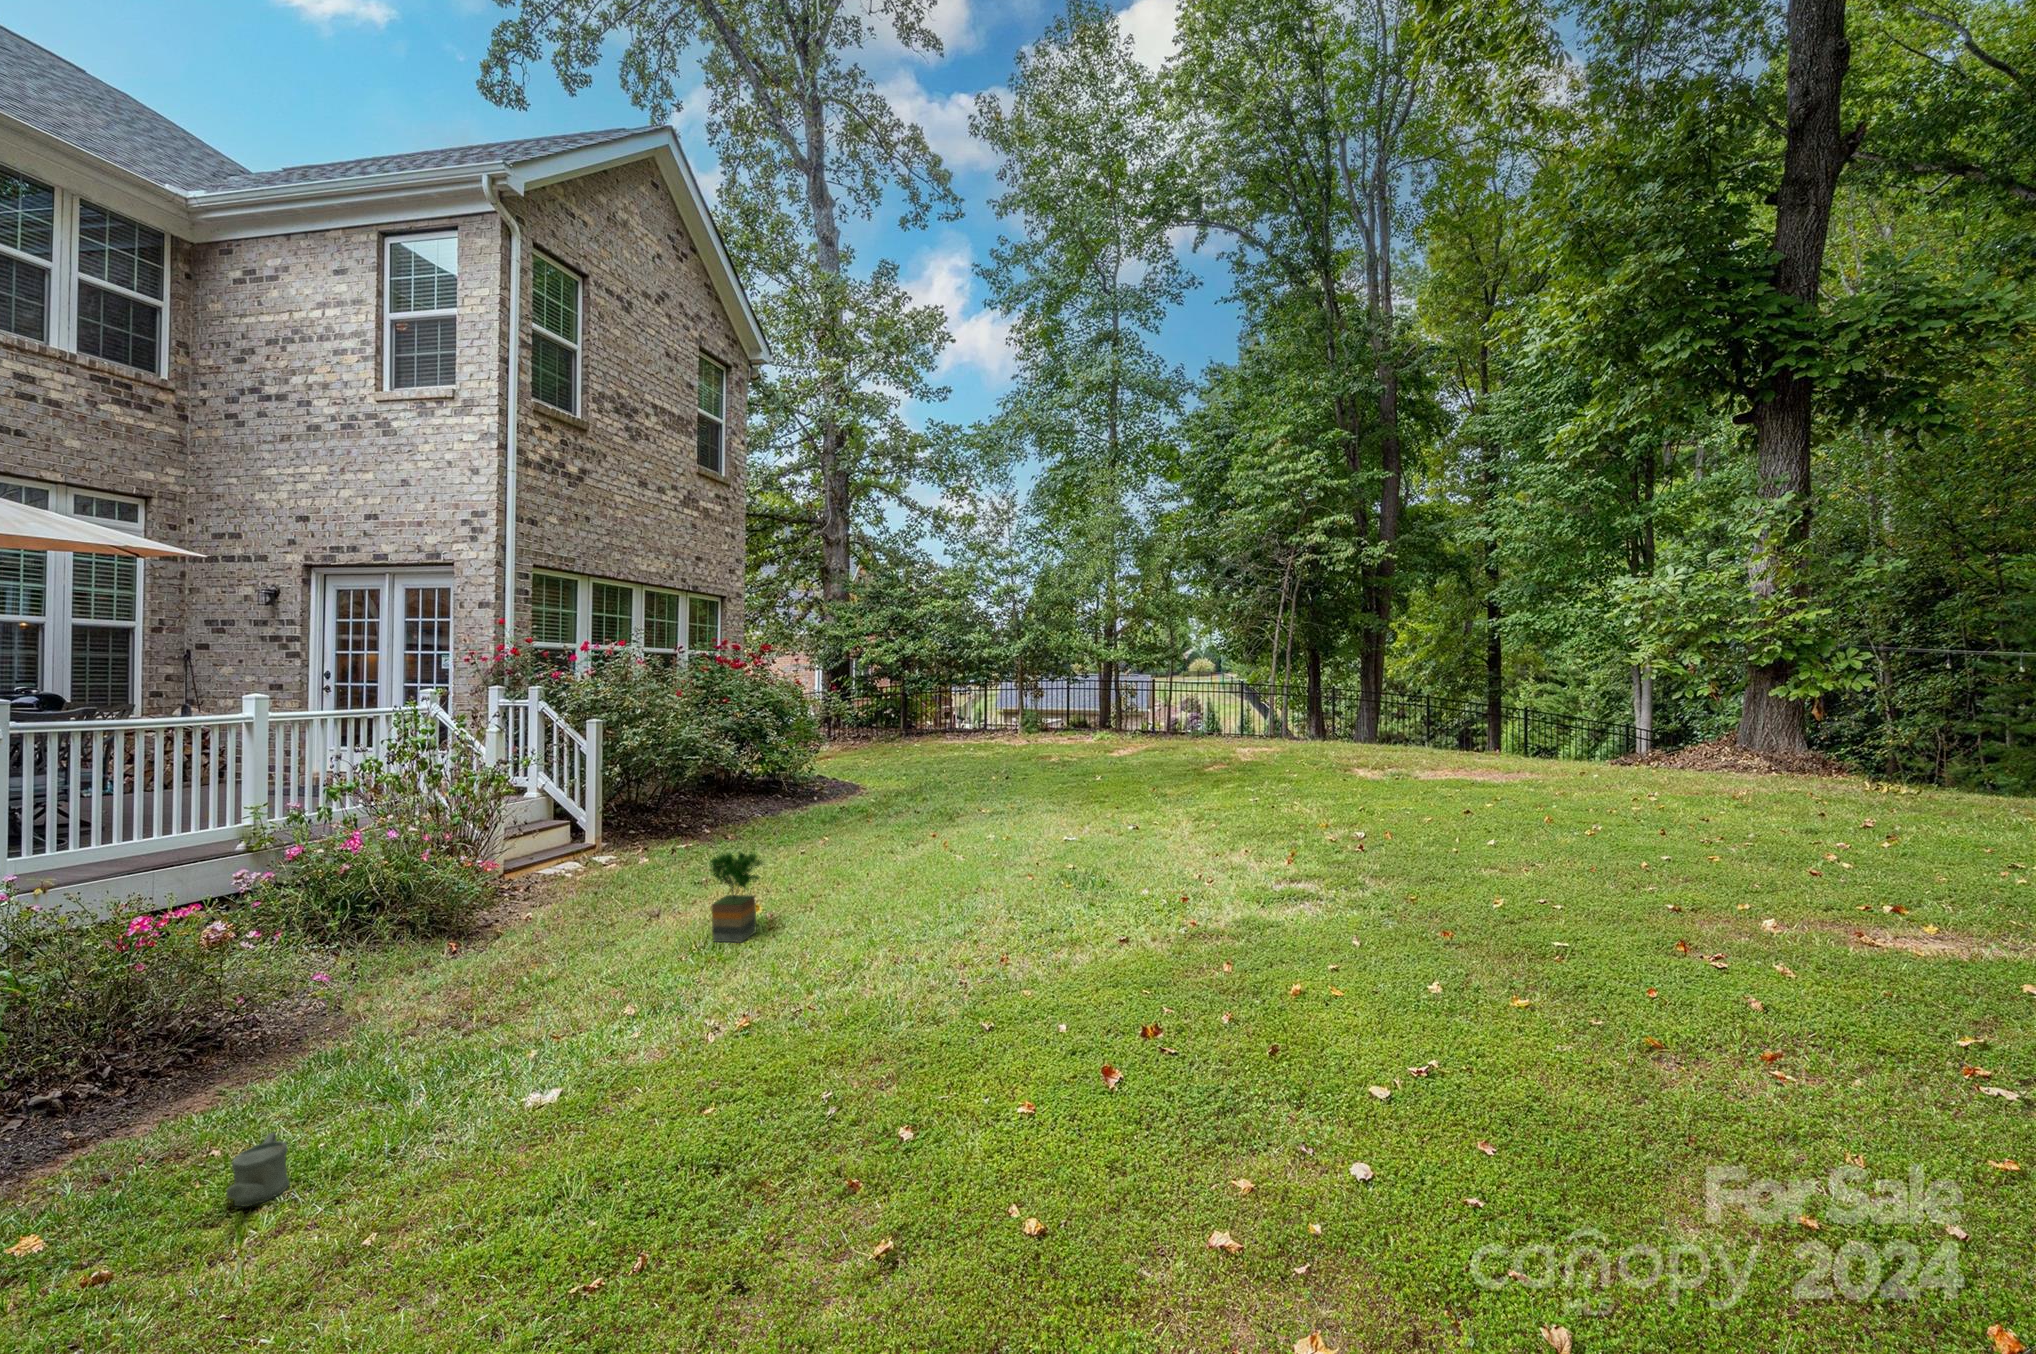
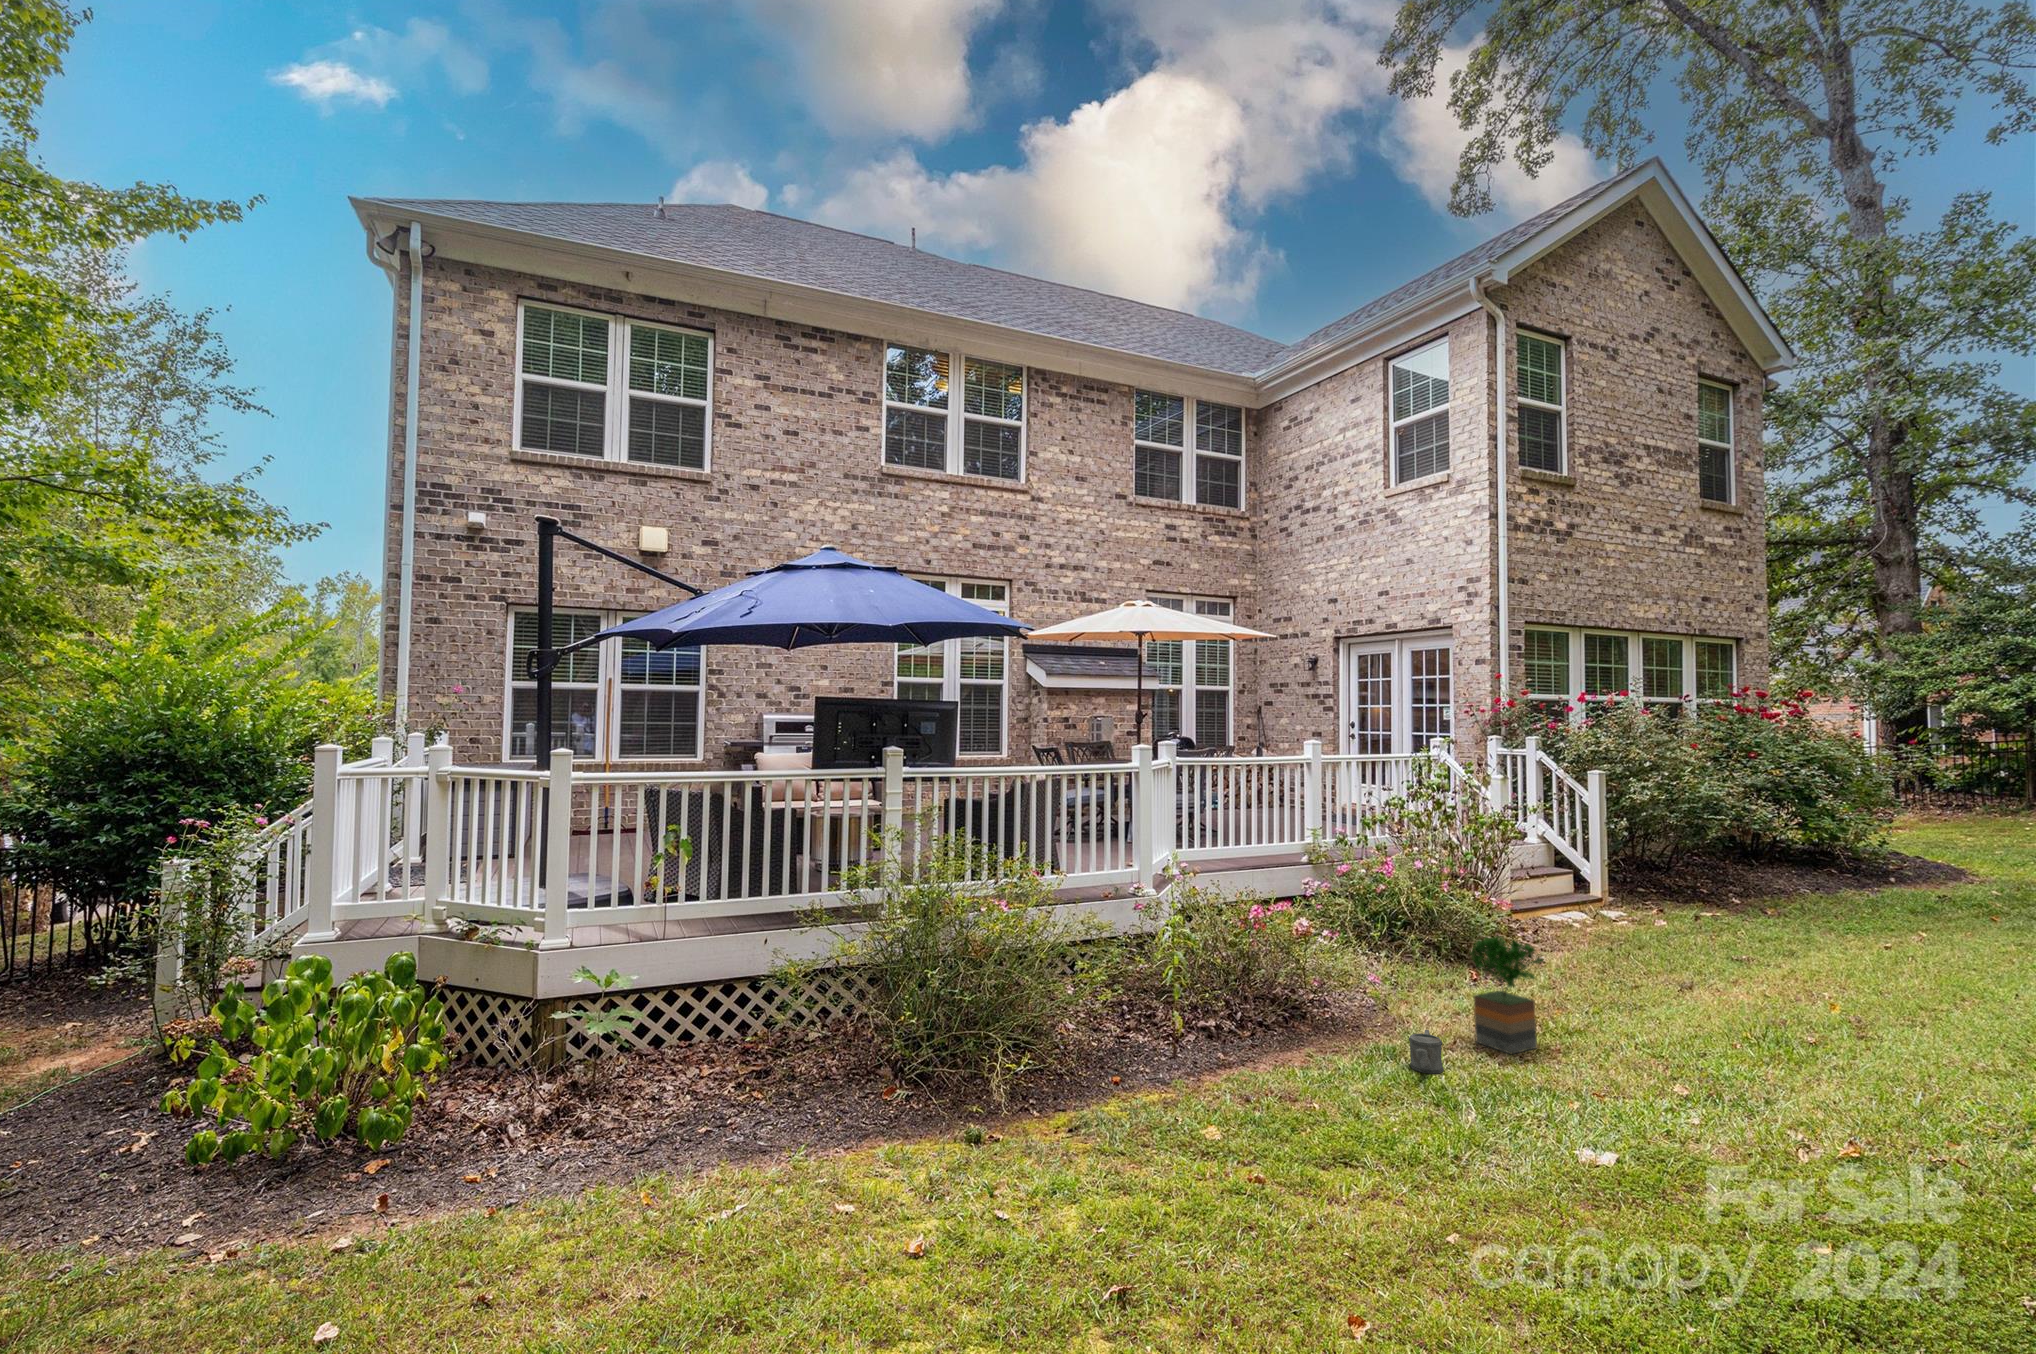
potted tree: present [710,852,764,943] -> present [1470,937,1545,1054]

